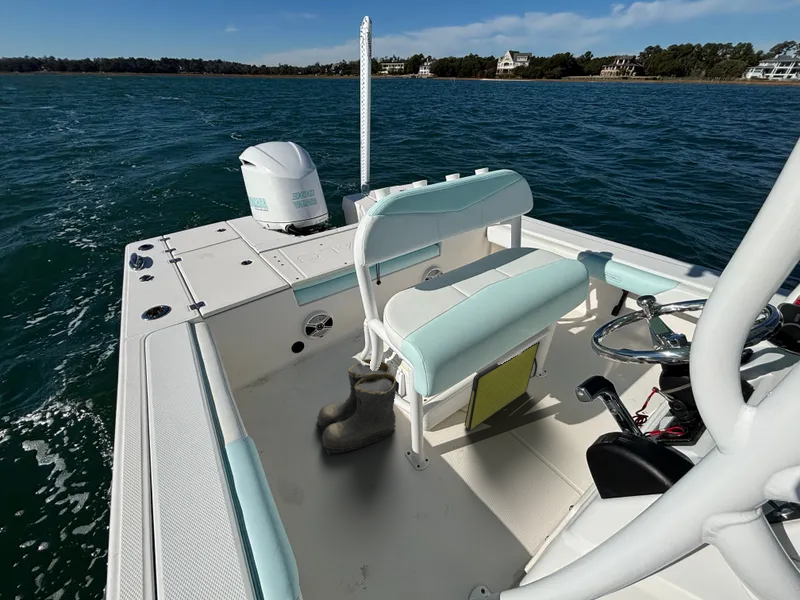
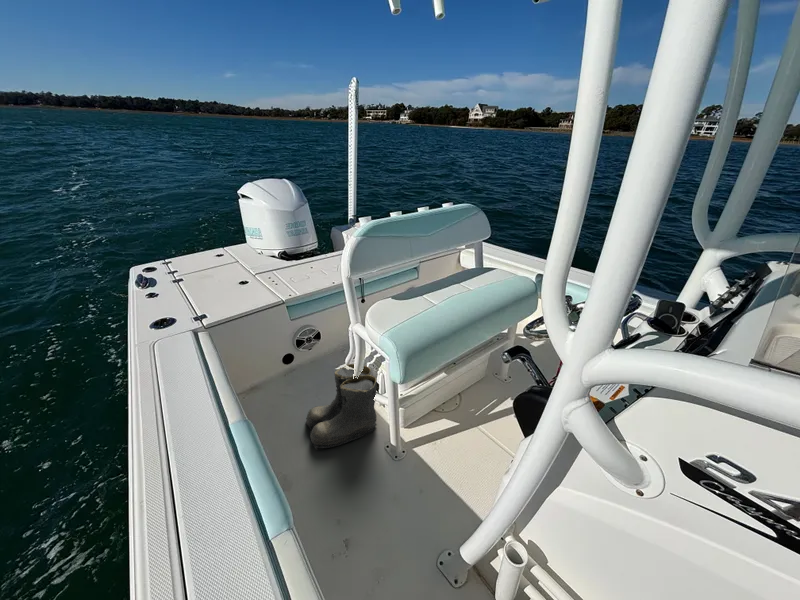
bag: present [464,342,540,430] -> none [437,345,500,426]

